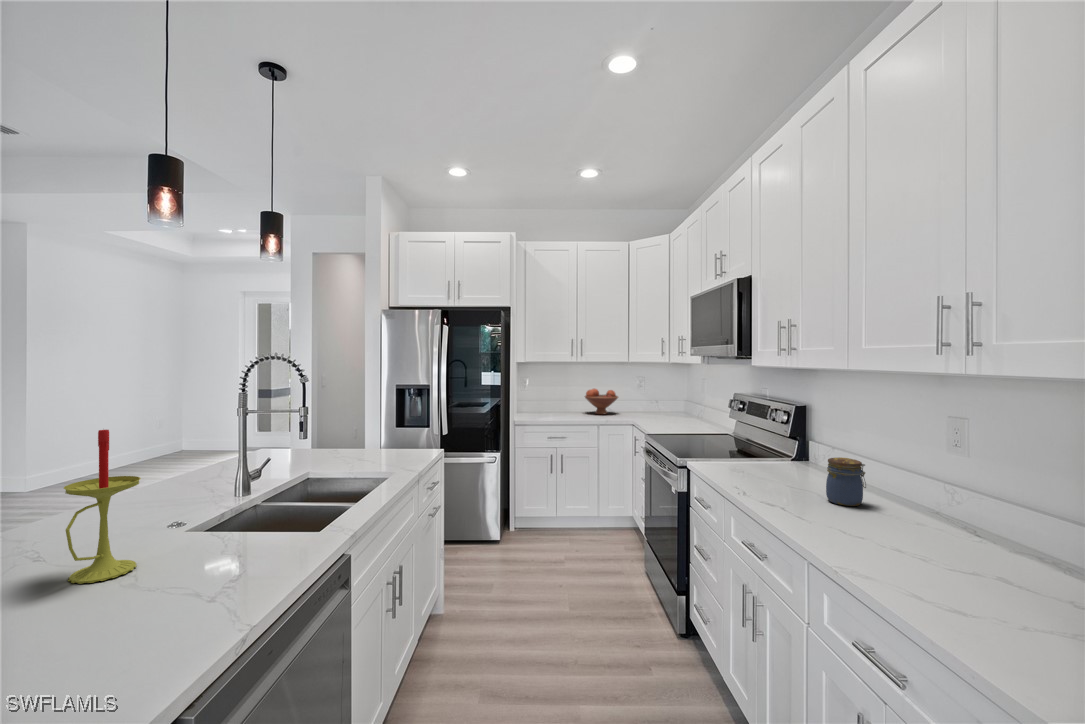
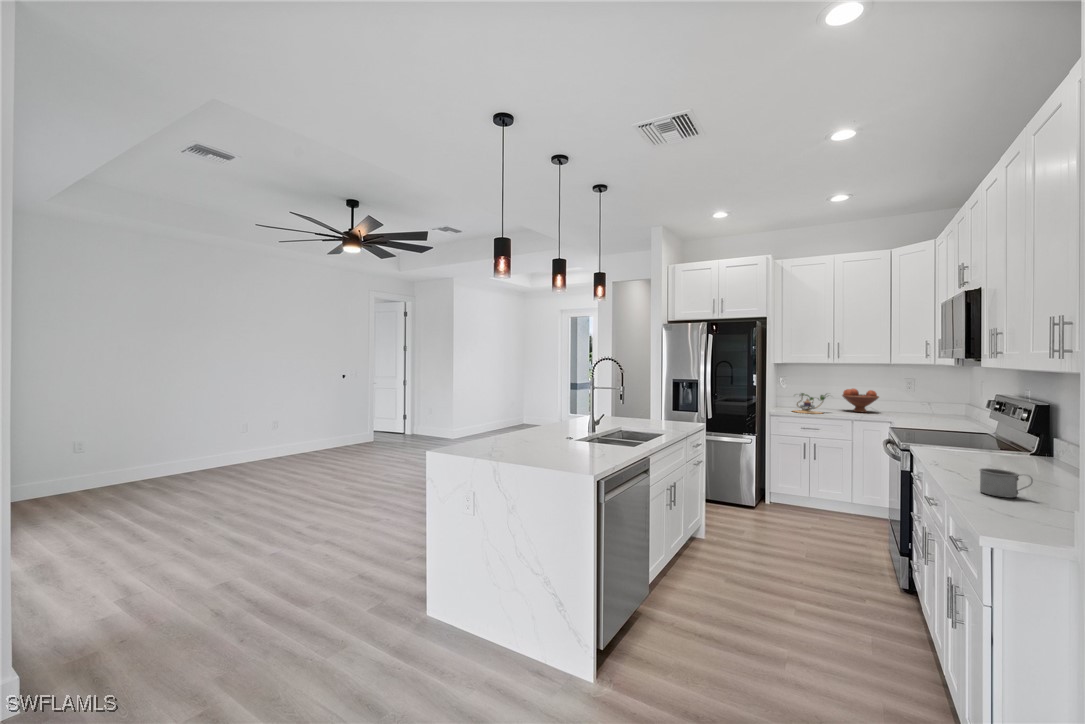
plant: none [538,396,580,420] -> present [794,393,826,414]
candle: present [64,430,141,584] -> none [547,385,570,445]
jar: present [826,457,866,506] -> none [1014,441,1054,479]
mug: none [854,517,922,565] -> present [980,468,1033,498]

